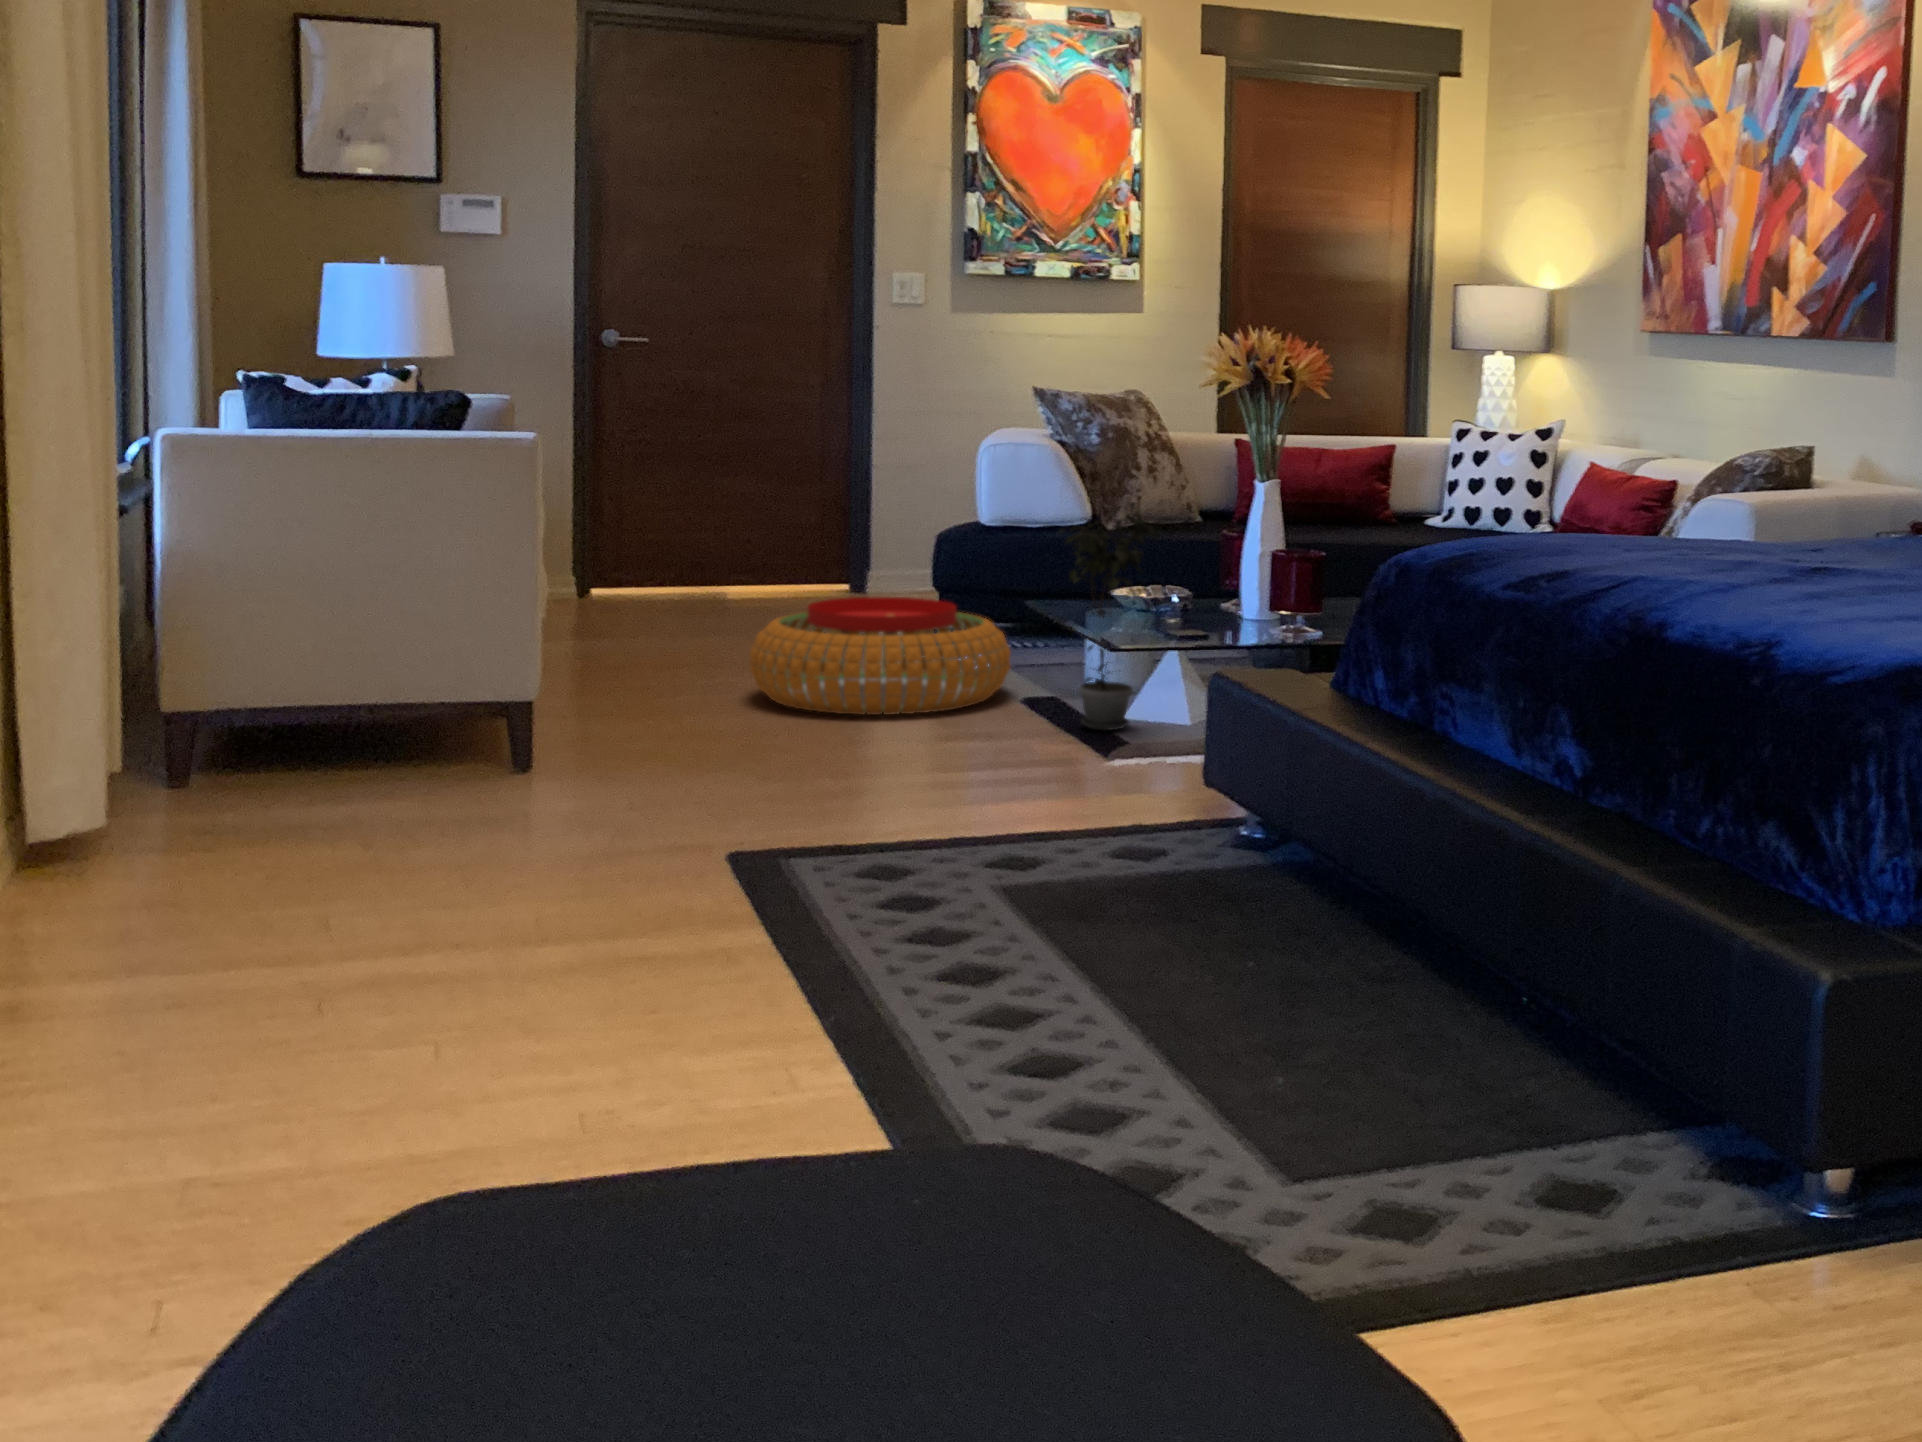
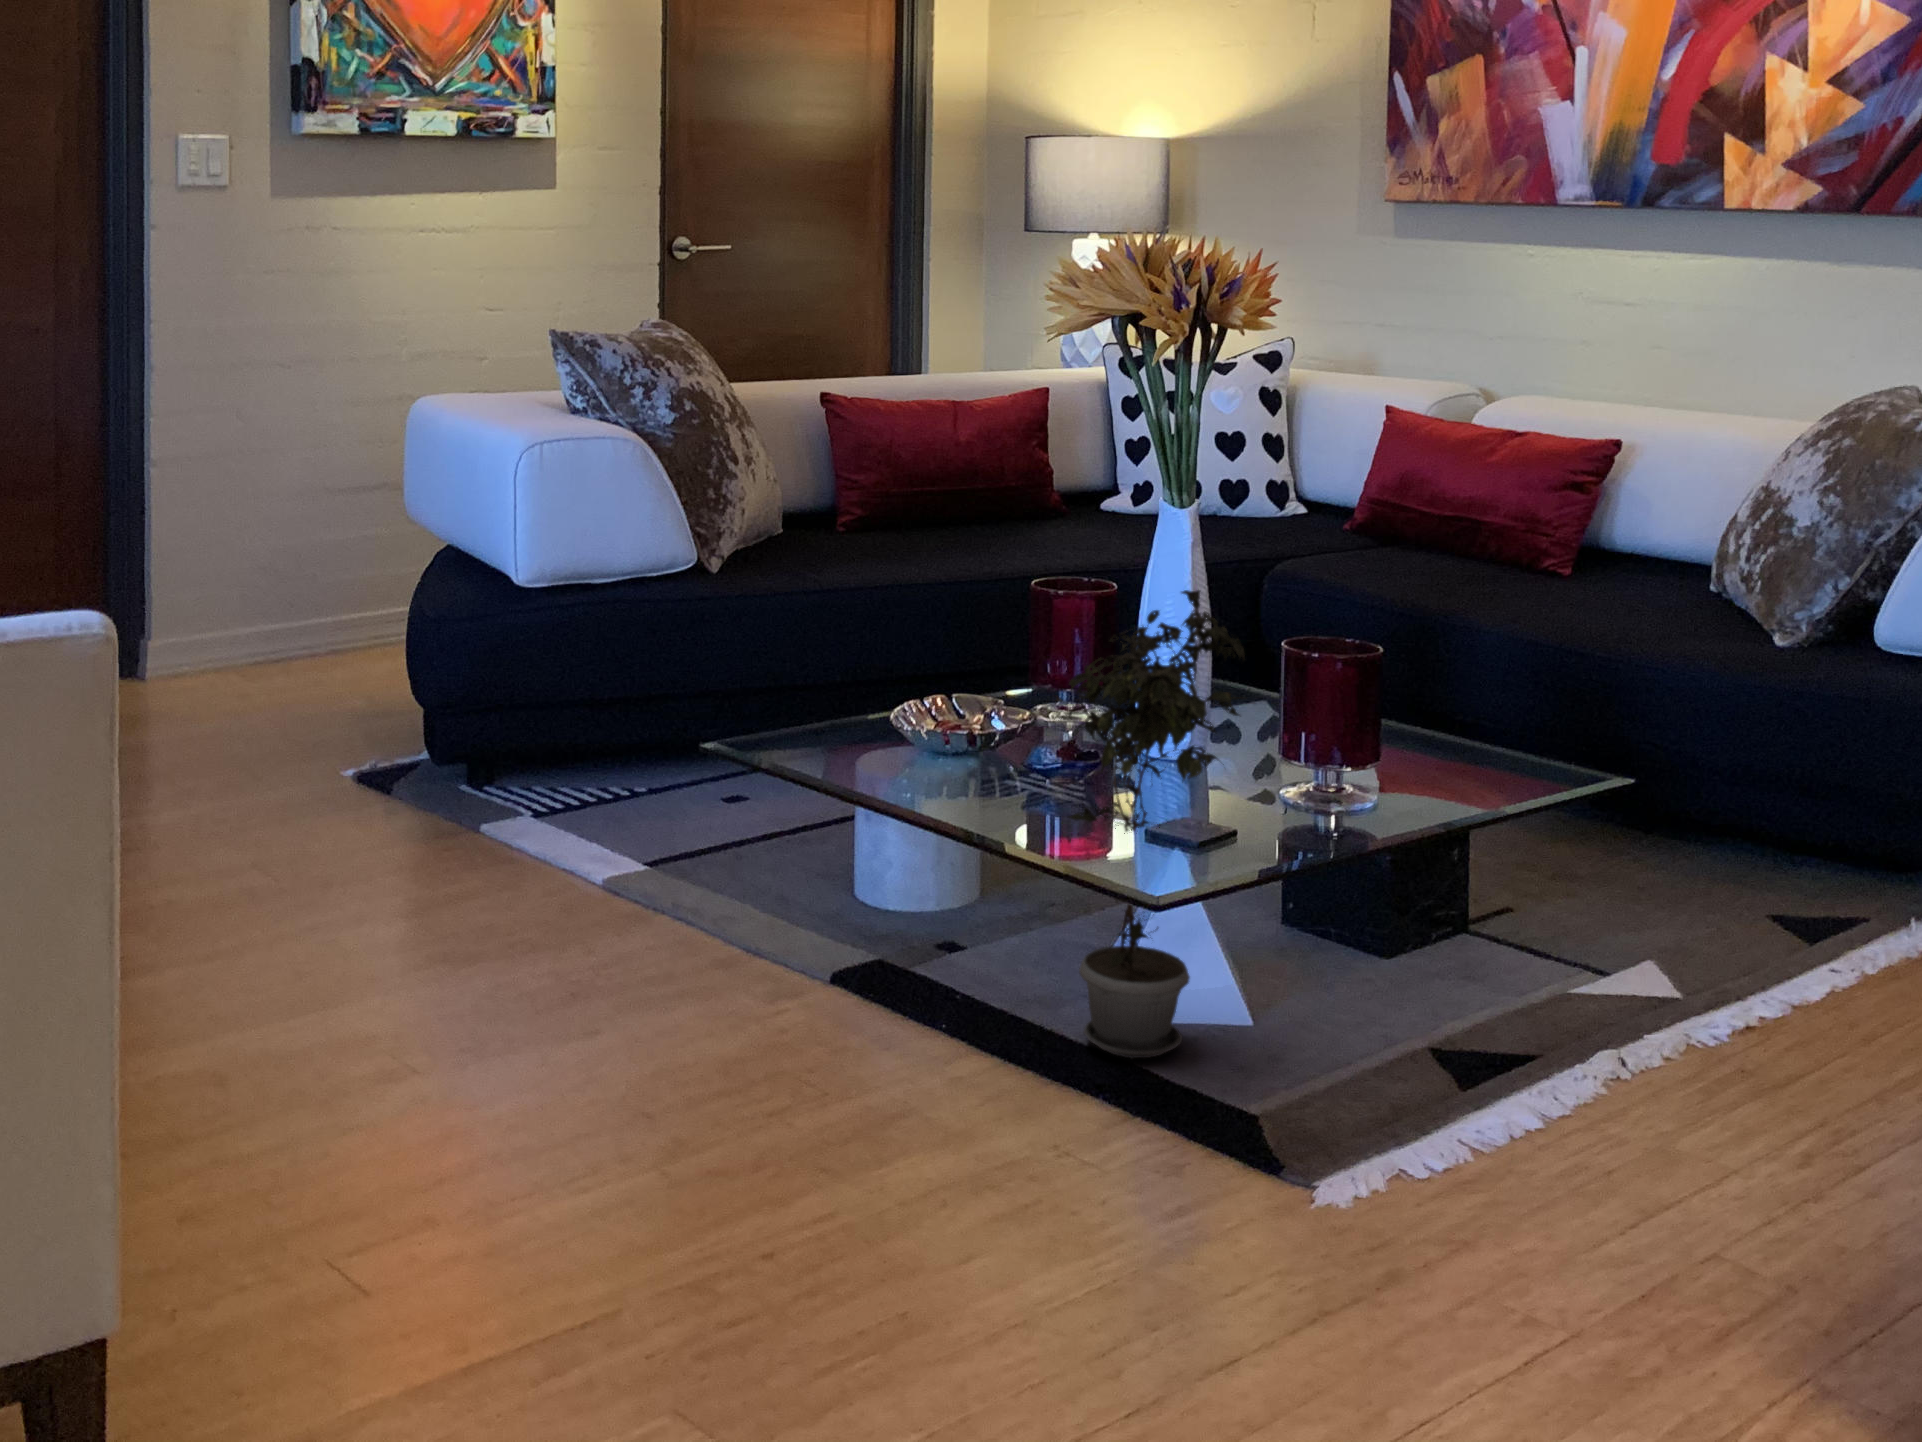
pouf: present [750,597,1011,715] -> none [306,779,832,1085]

